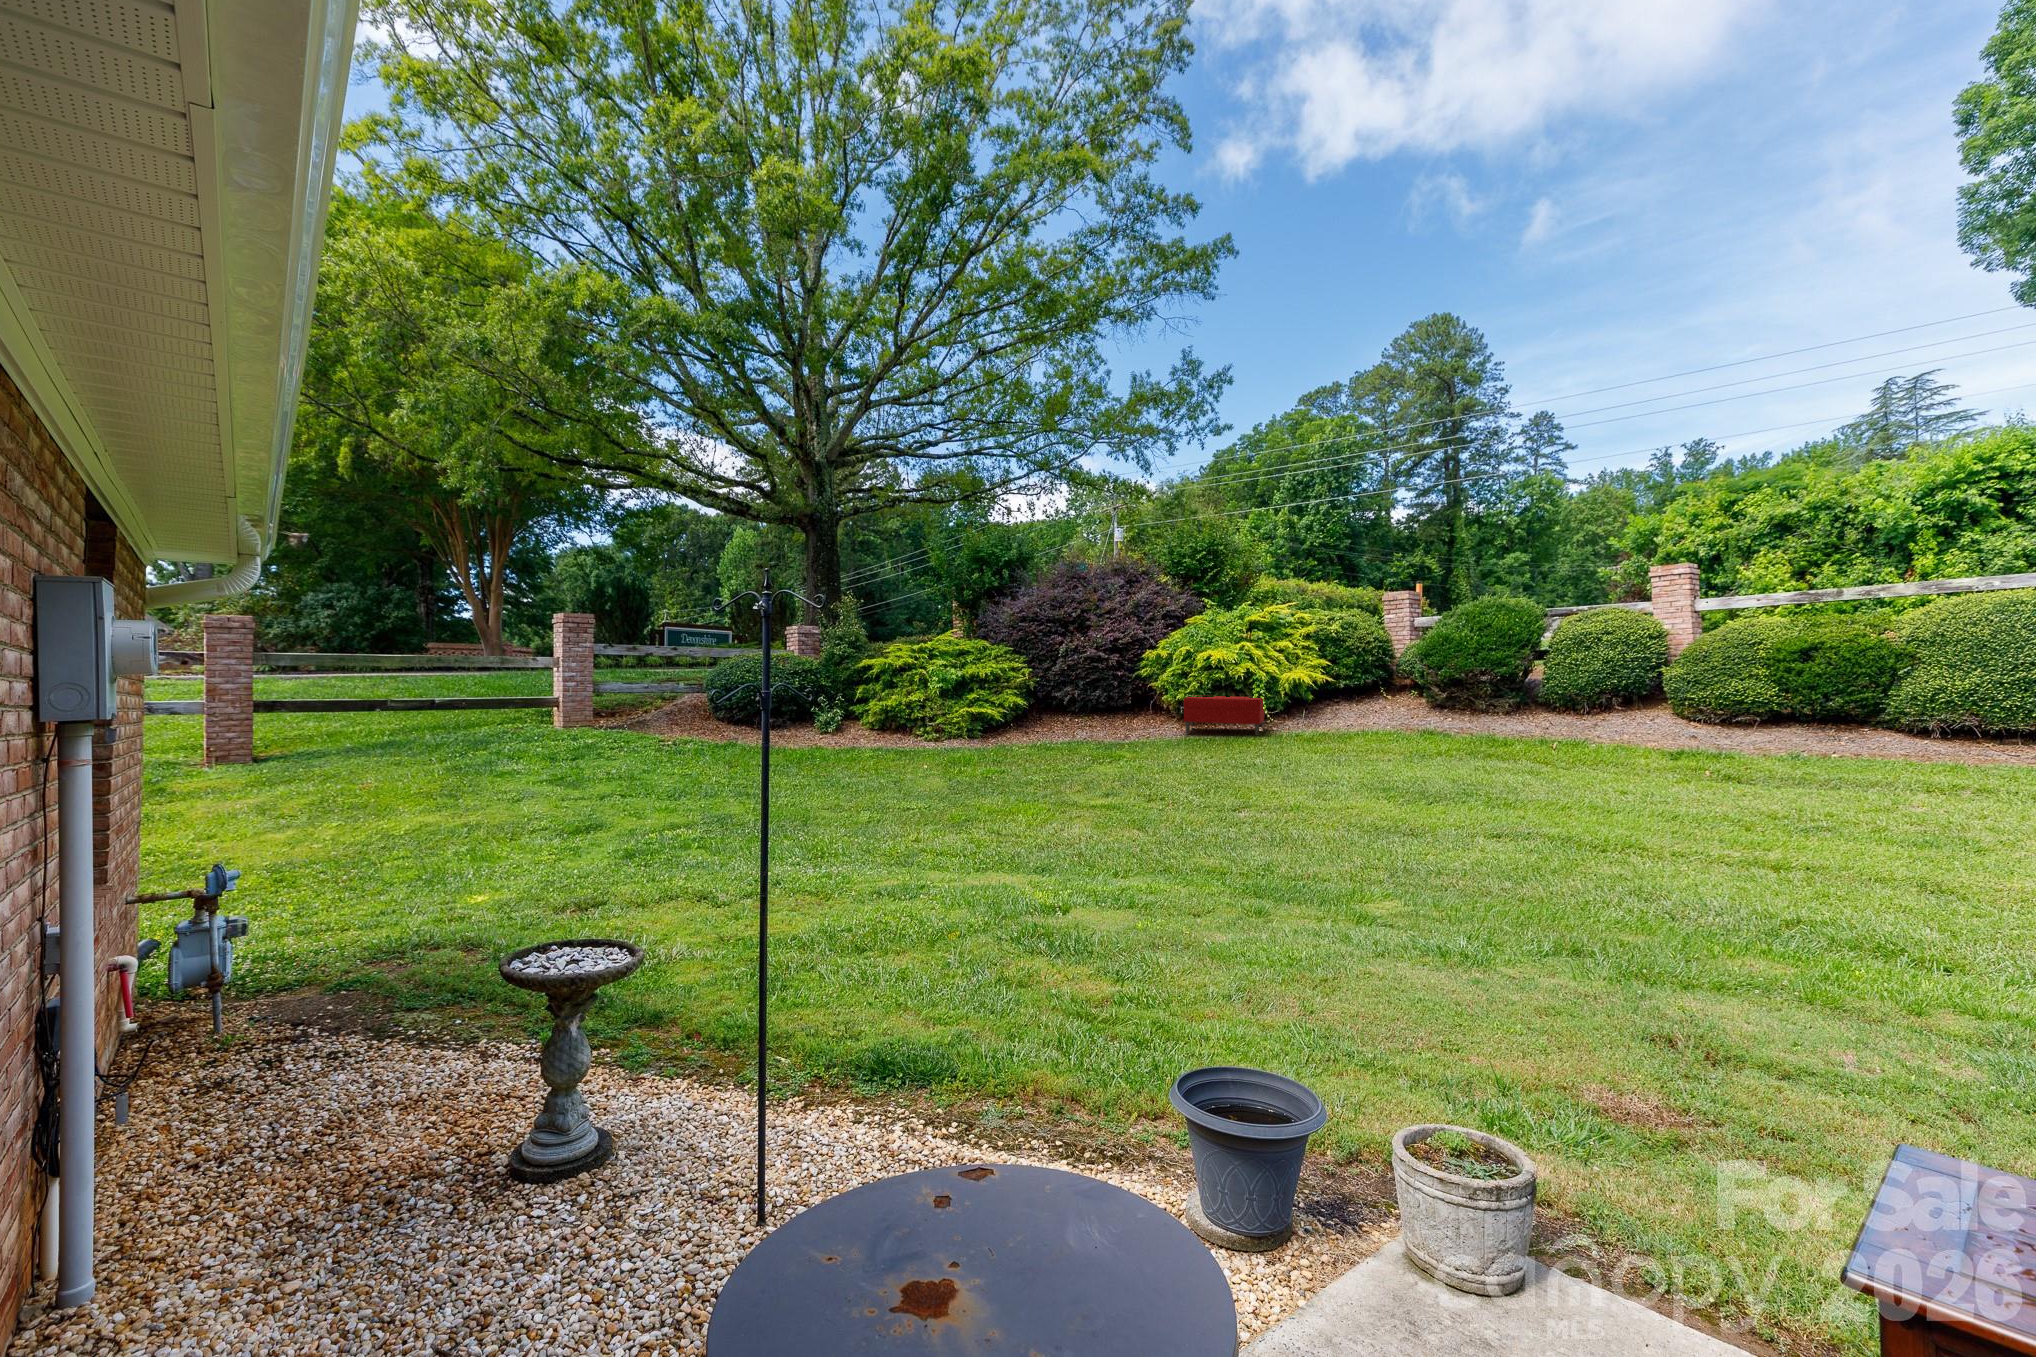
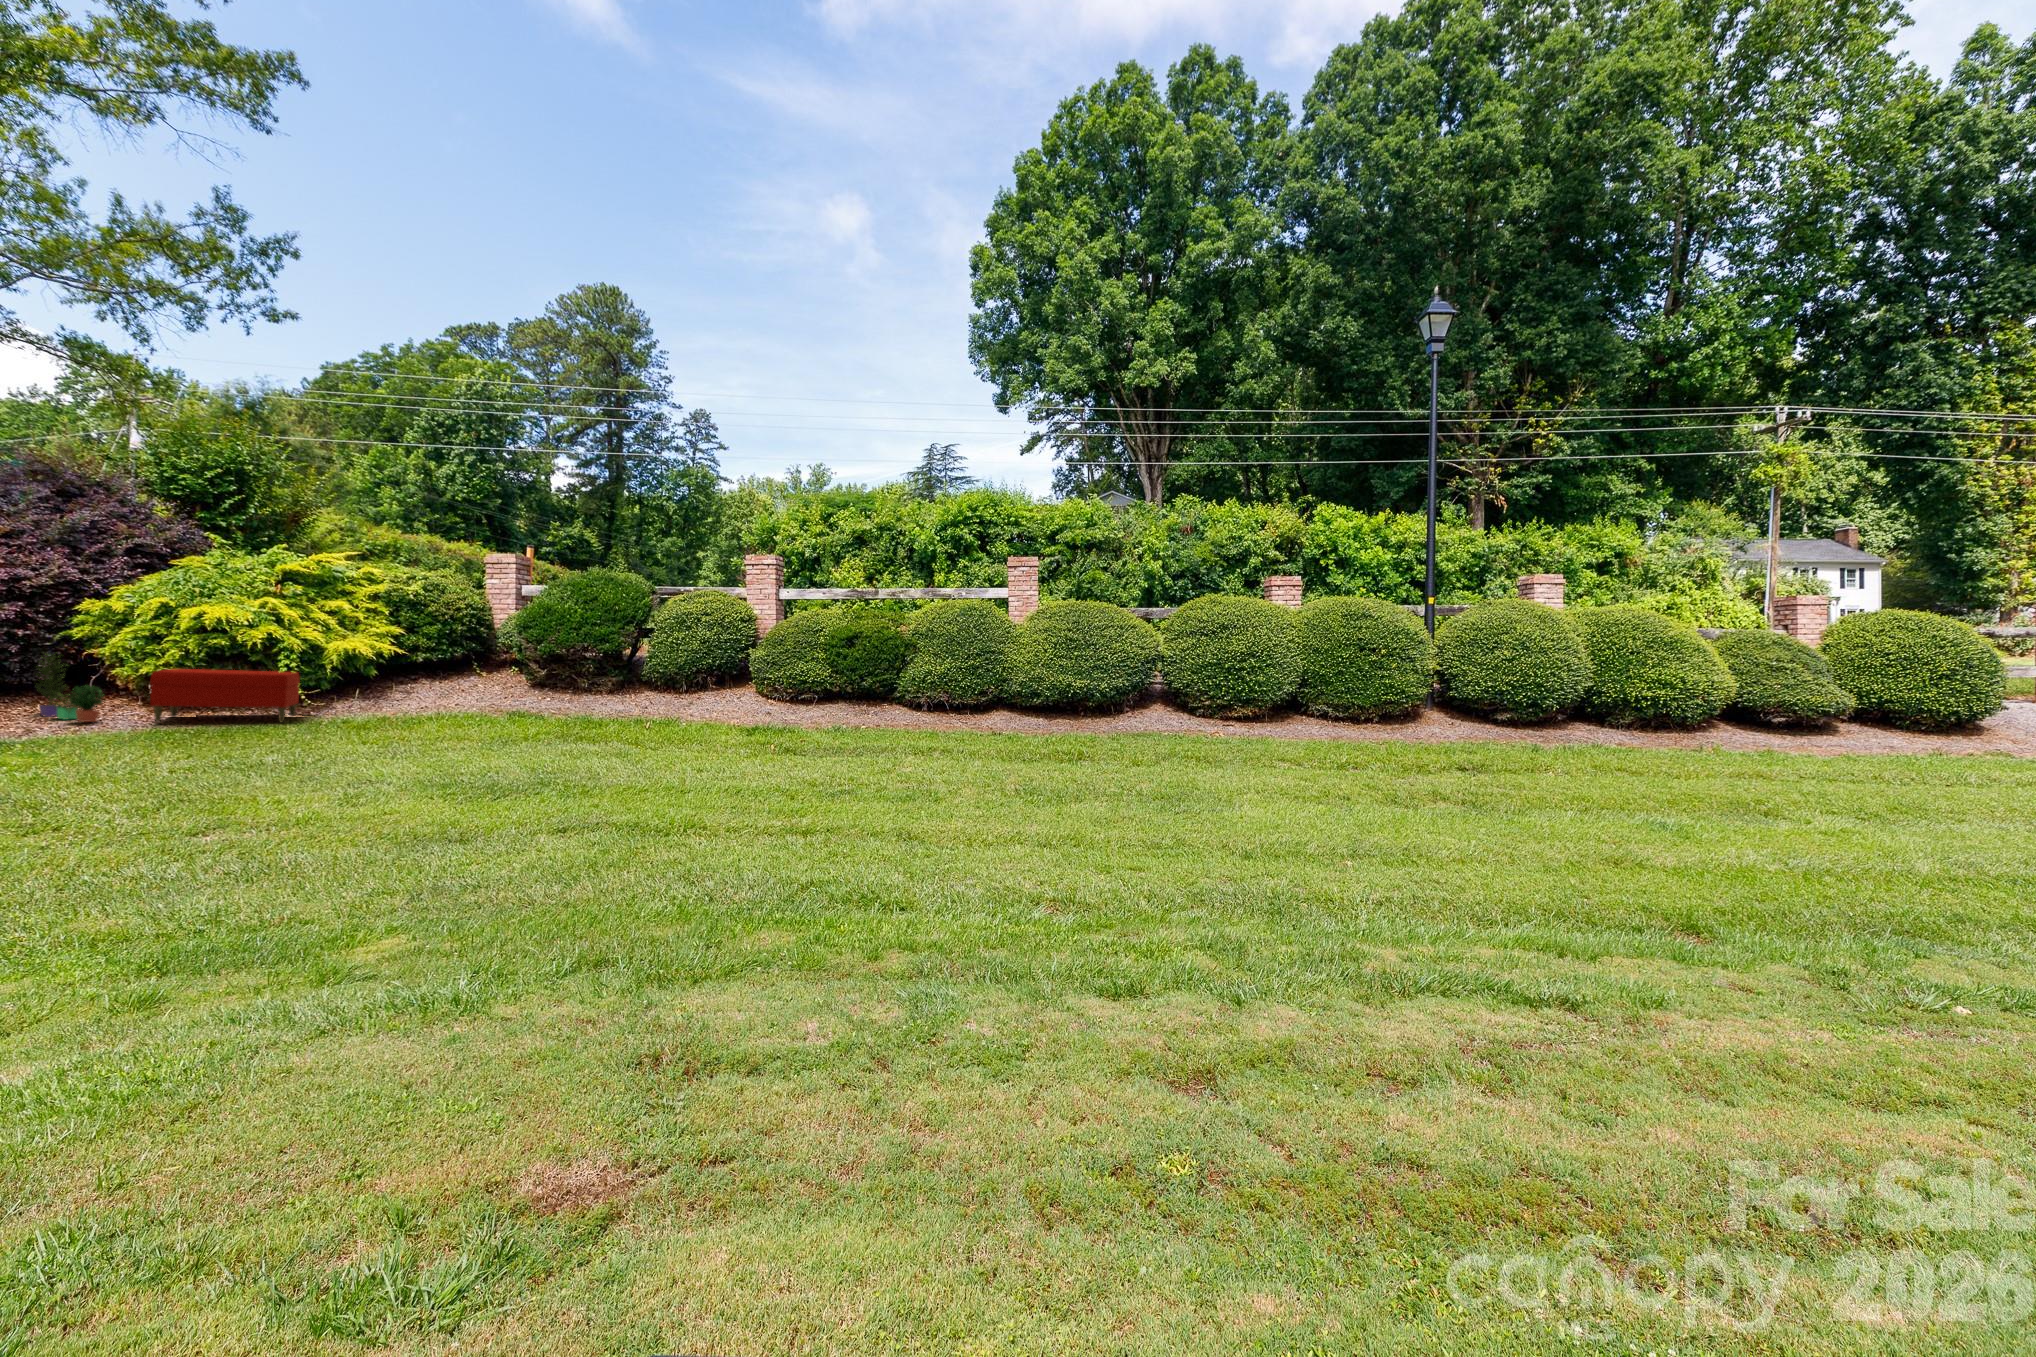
potted plant: none [1124,686,1160,732] -> present [37,654,104,722]

